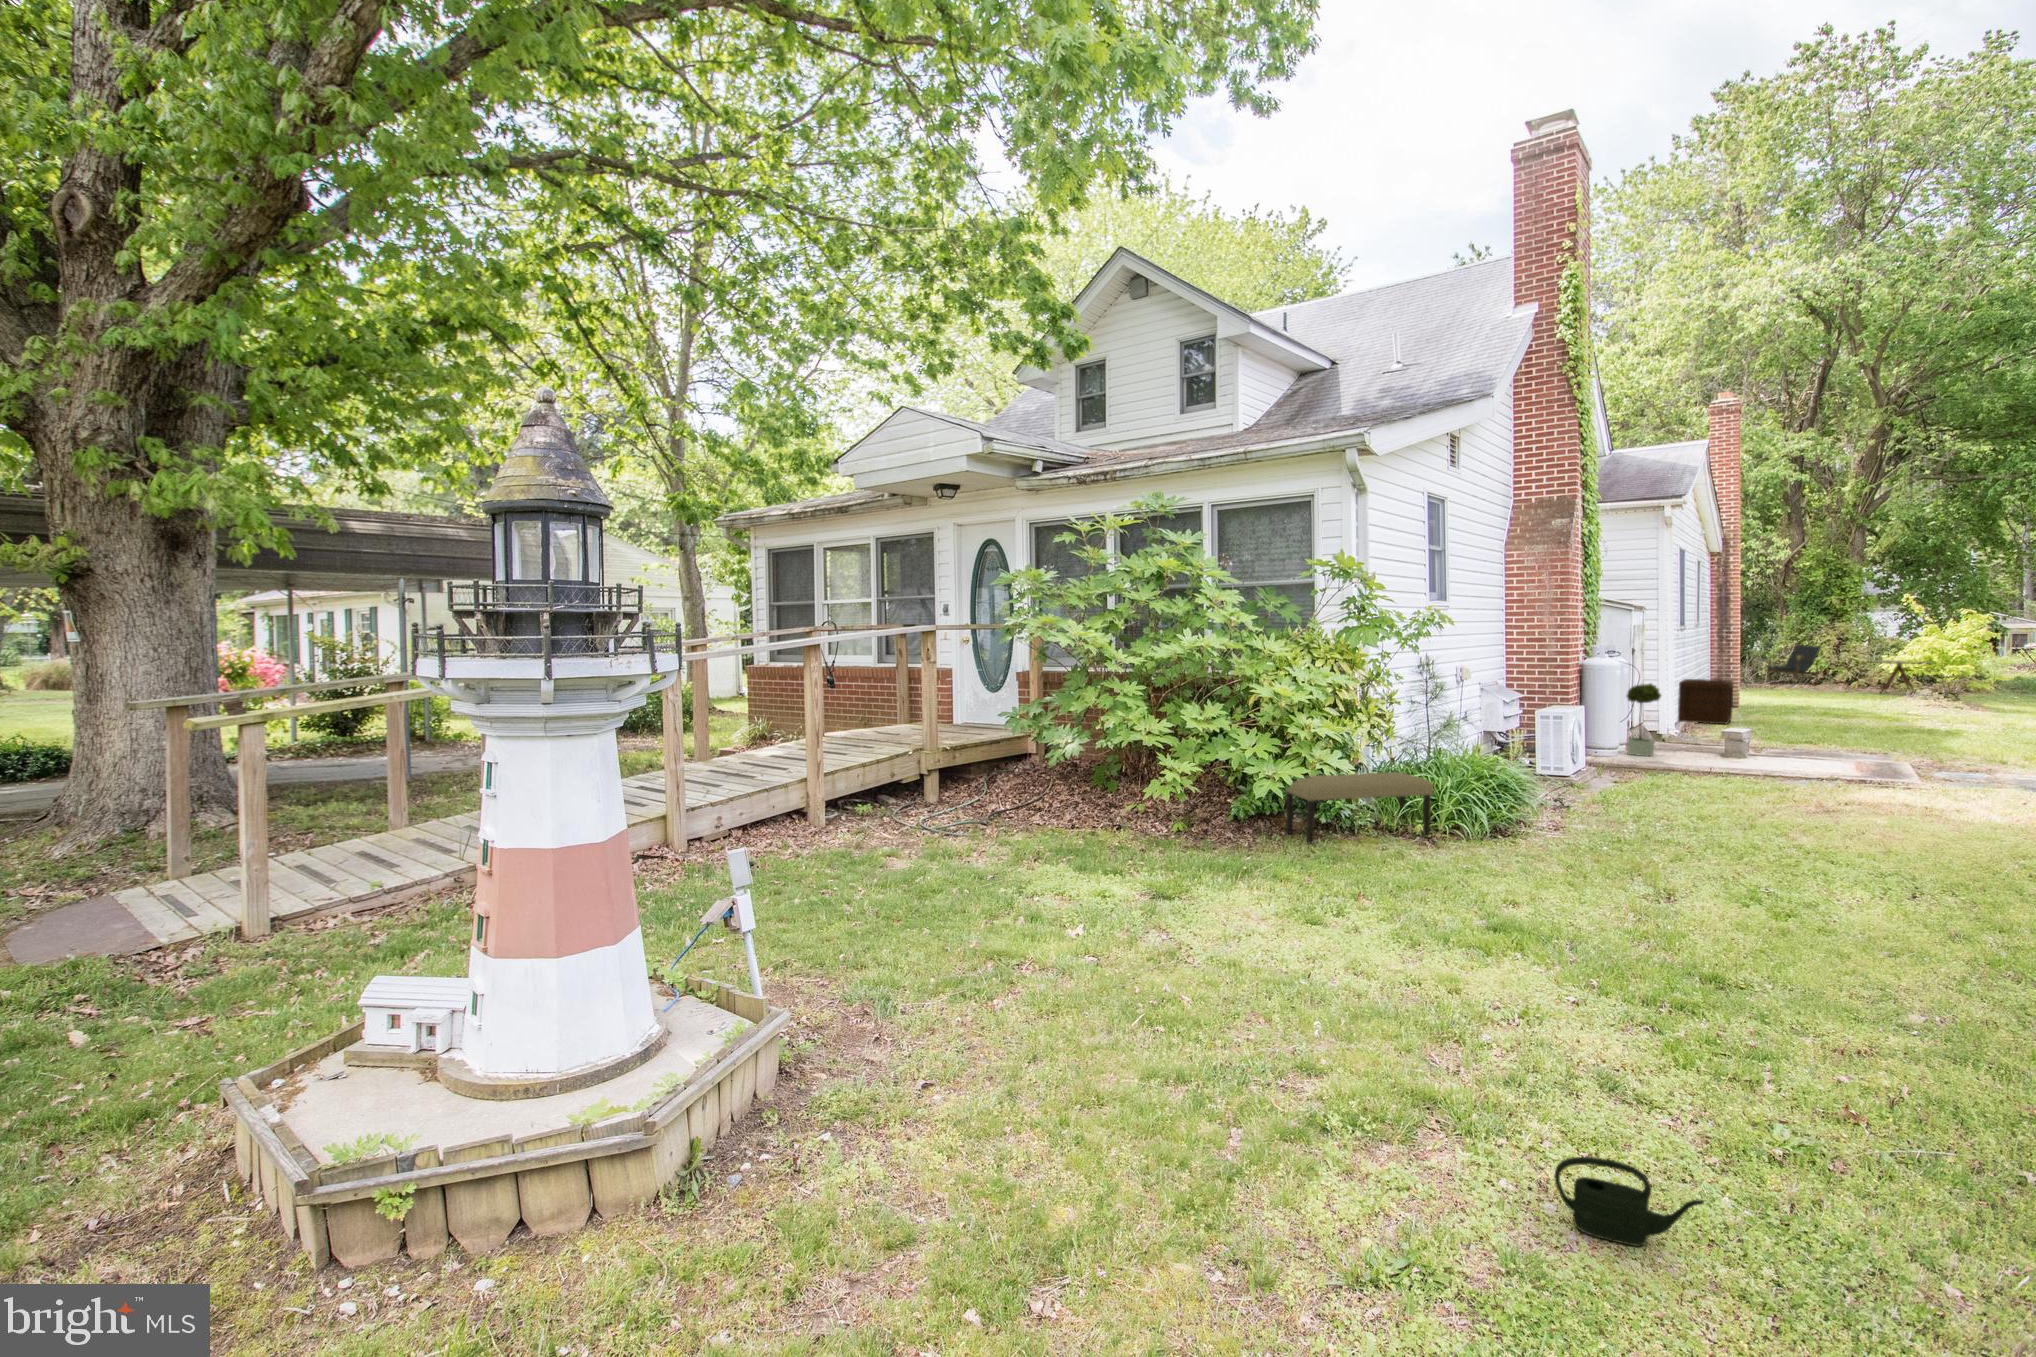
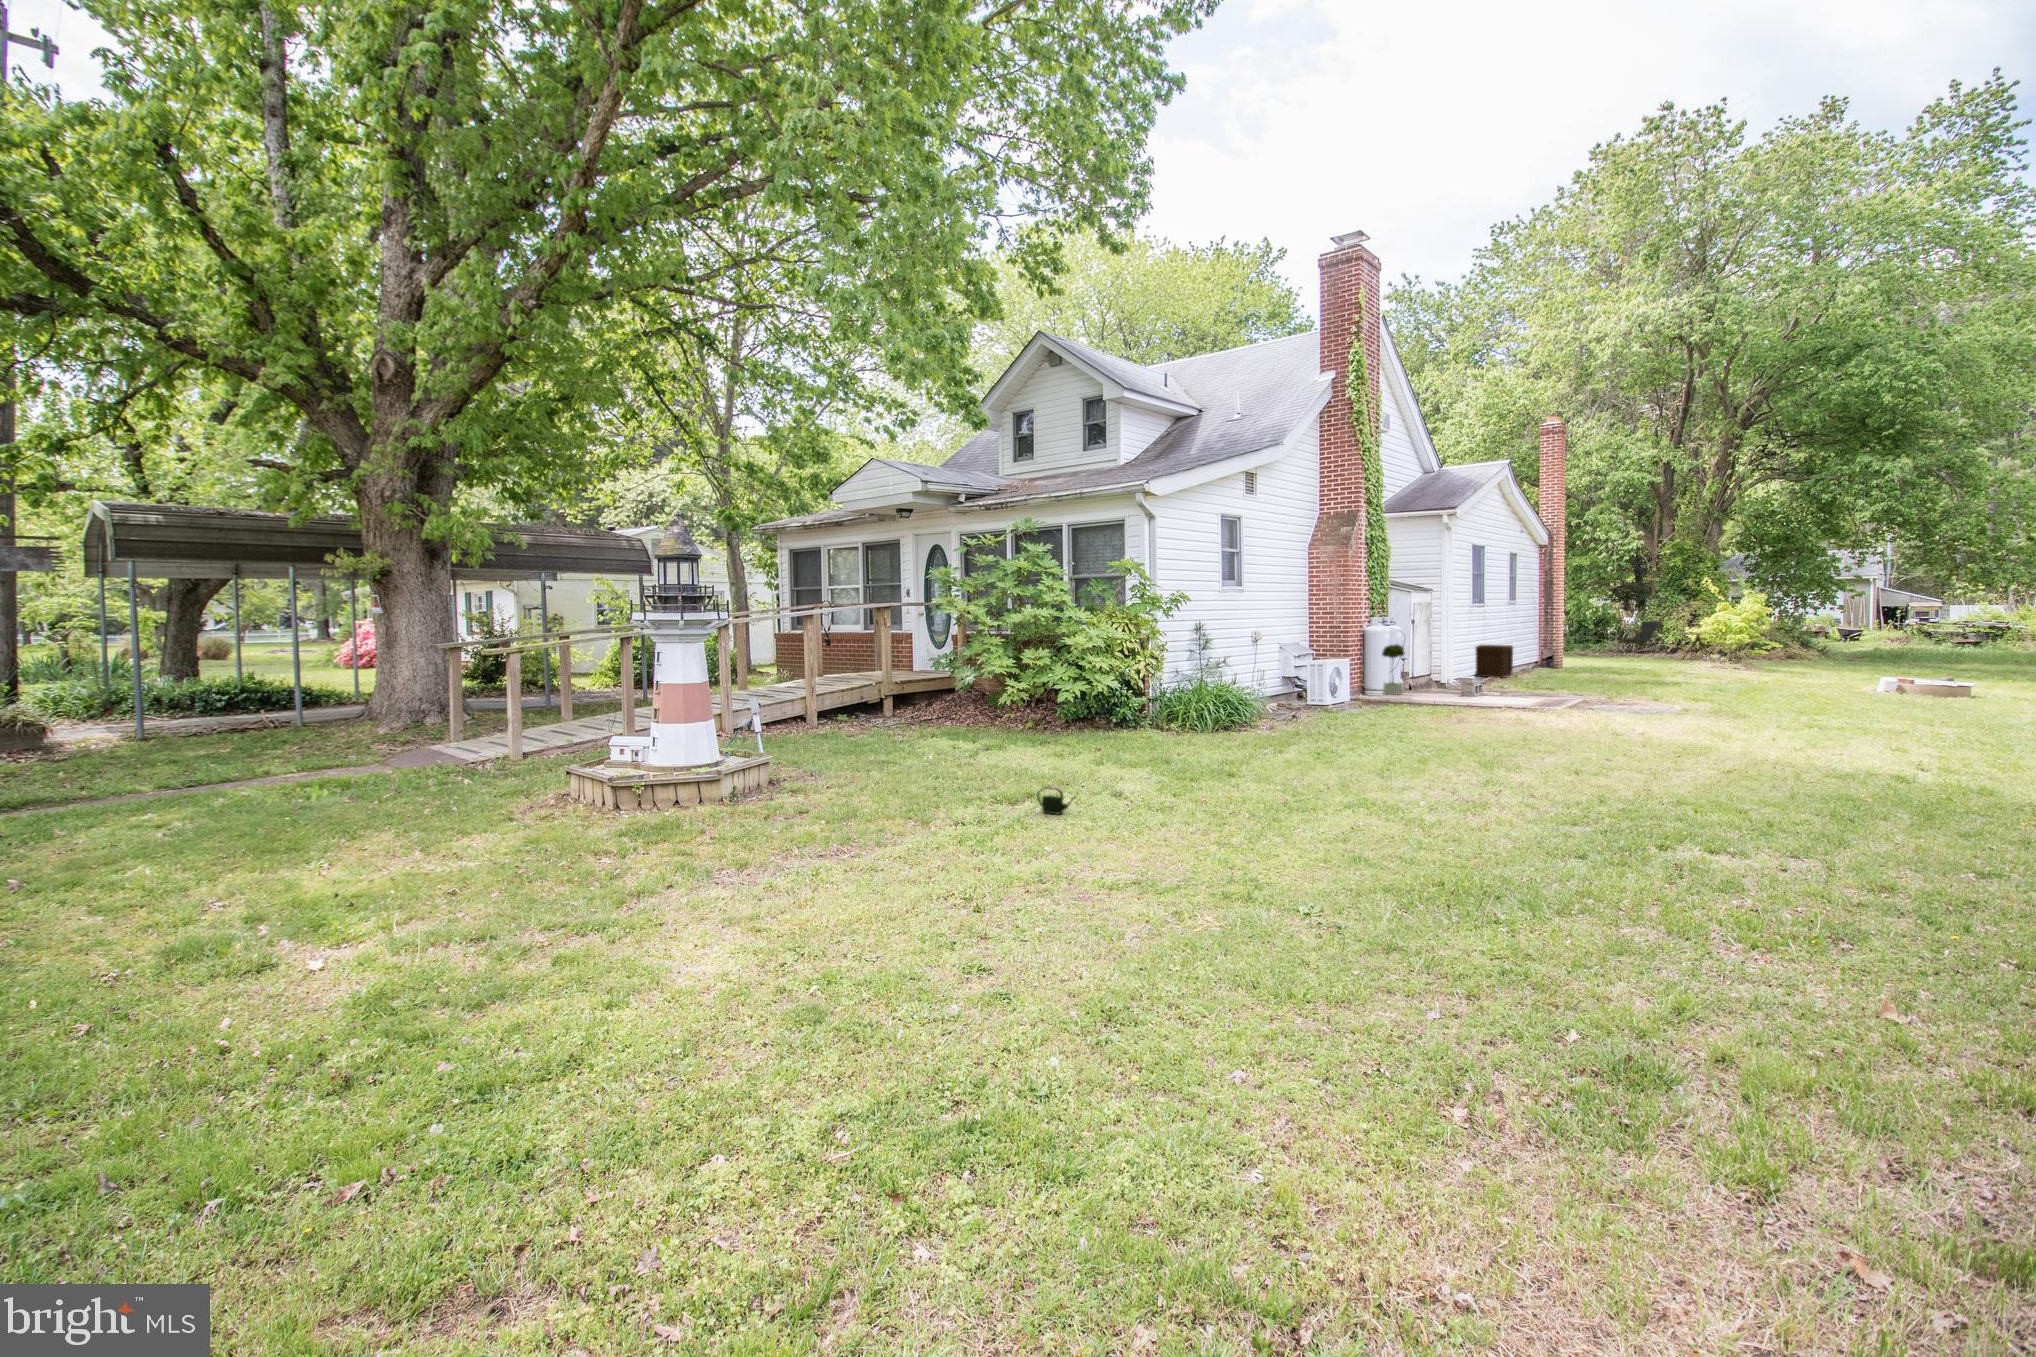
bench: present [1286,772,1433,844] -> none [1087,691,1172,731]

